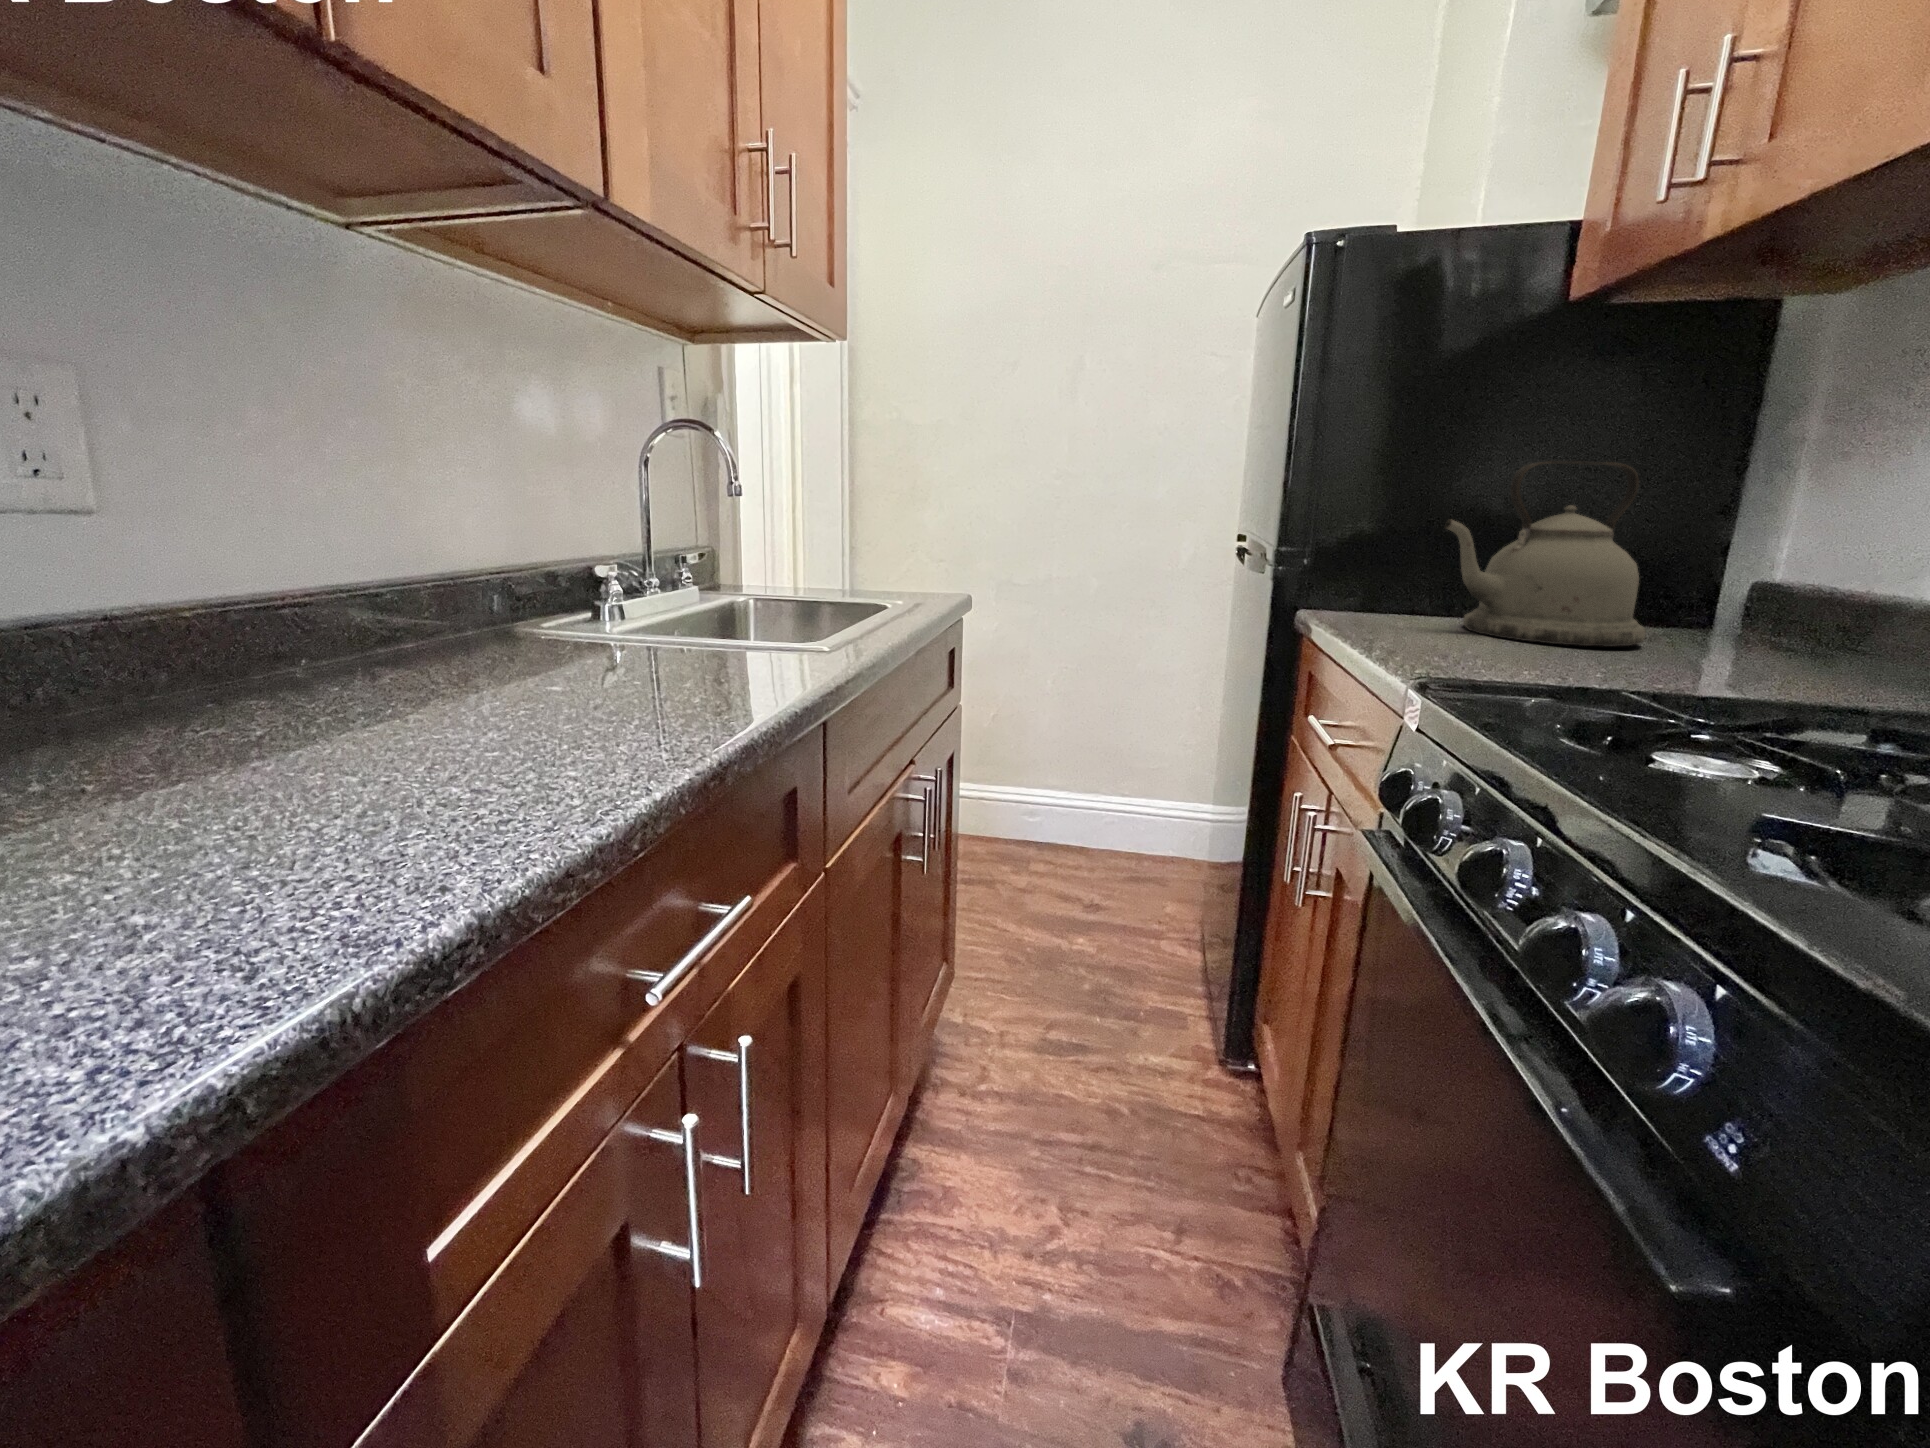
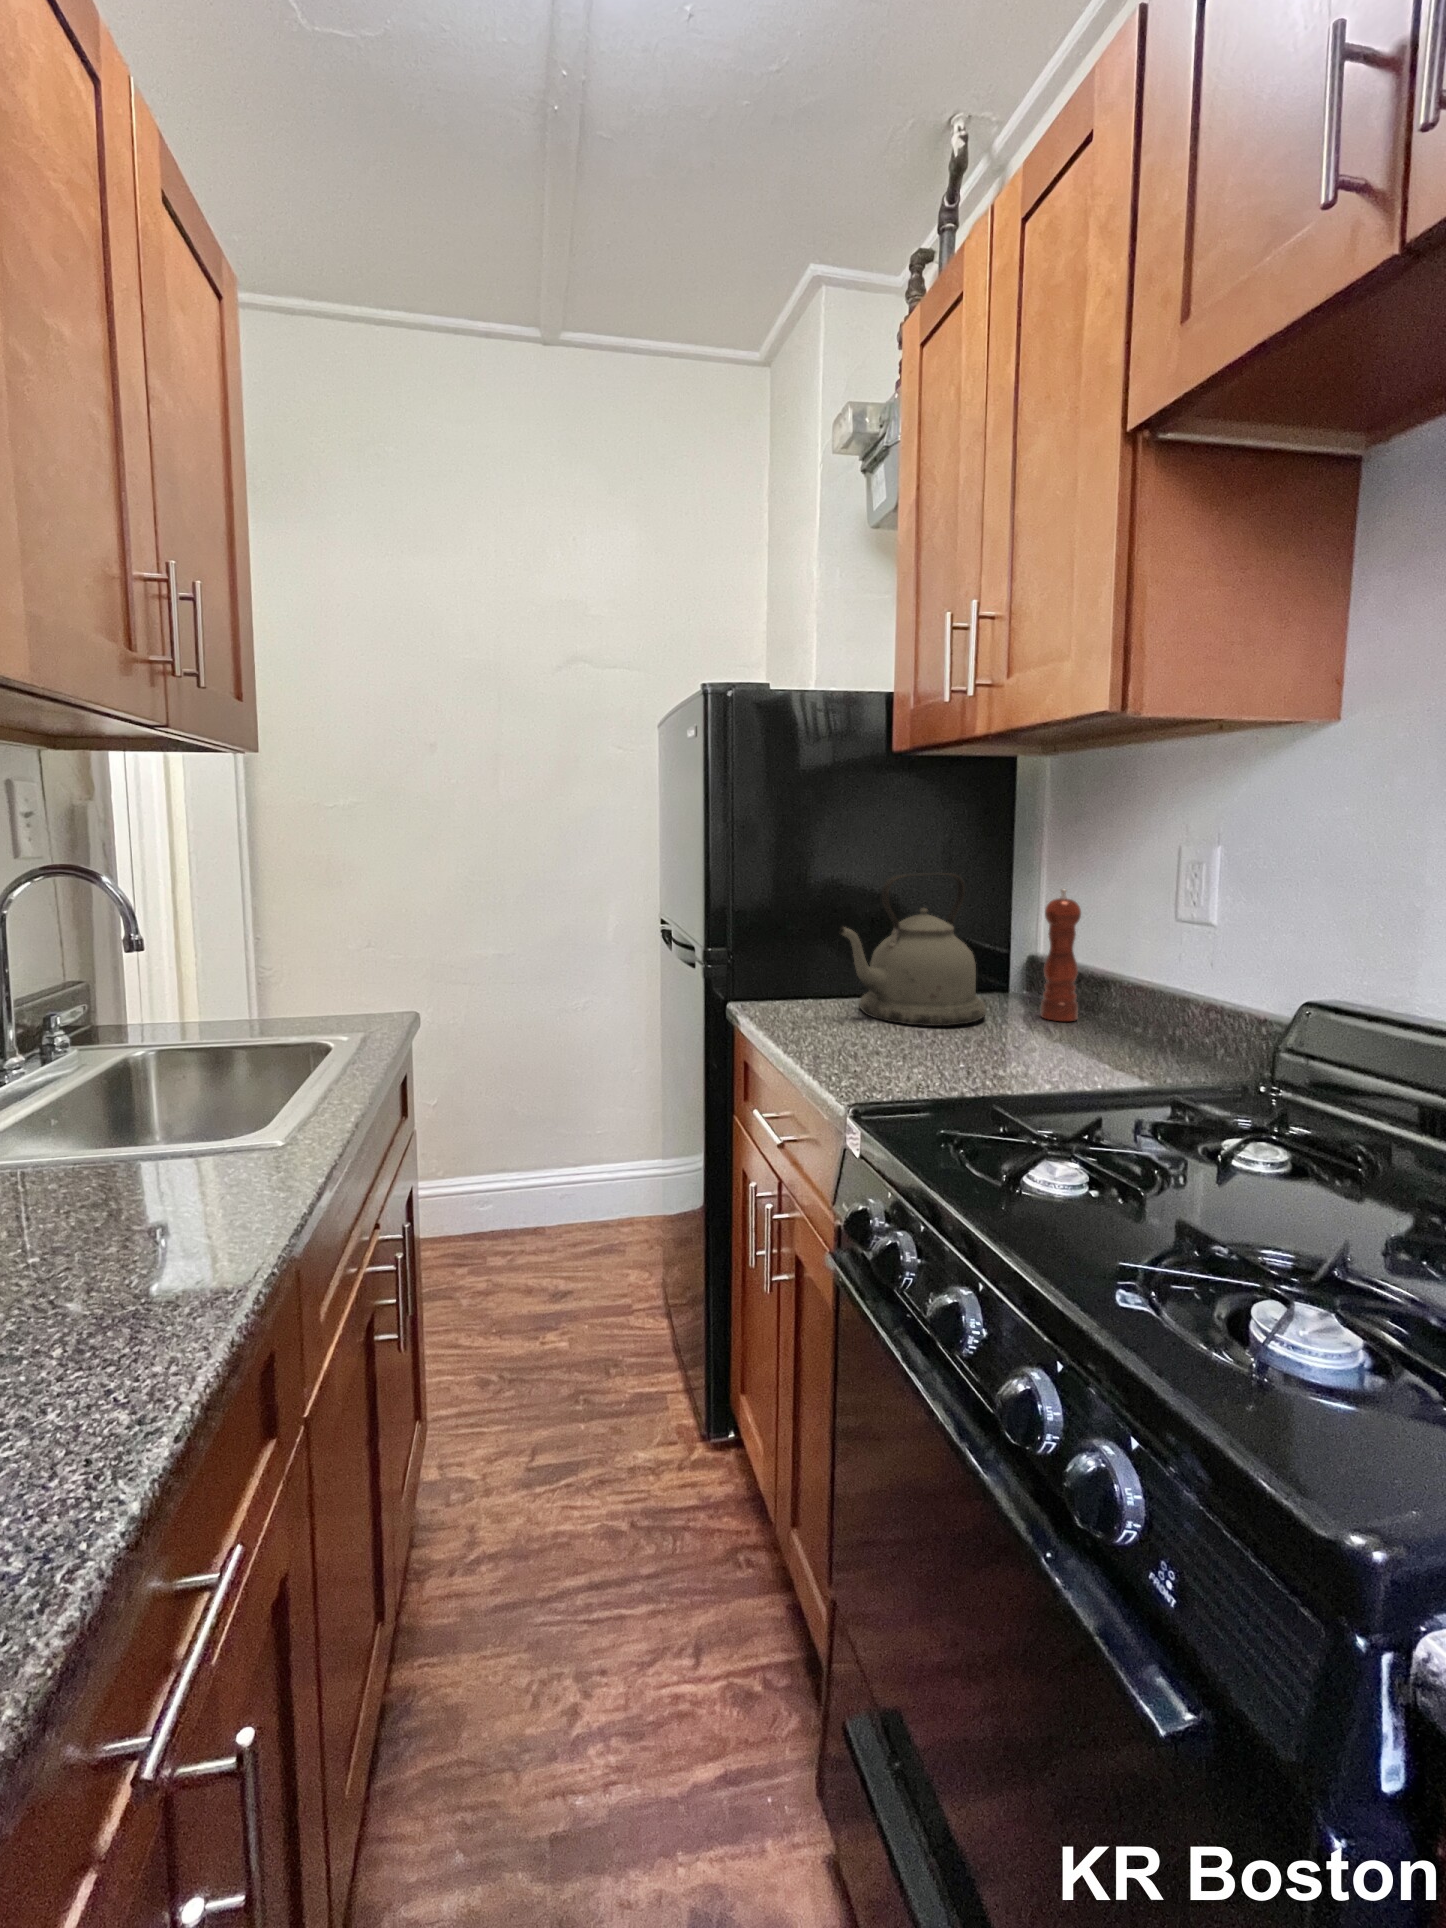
pepper mill: none [1733,484,1827,660] -> present [1041,889,1081,1021]

